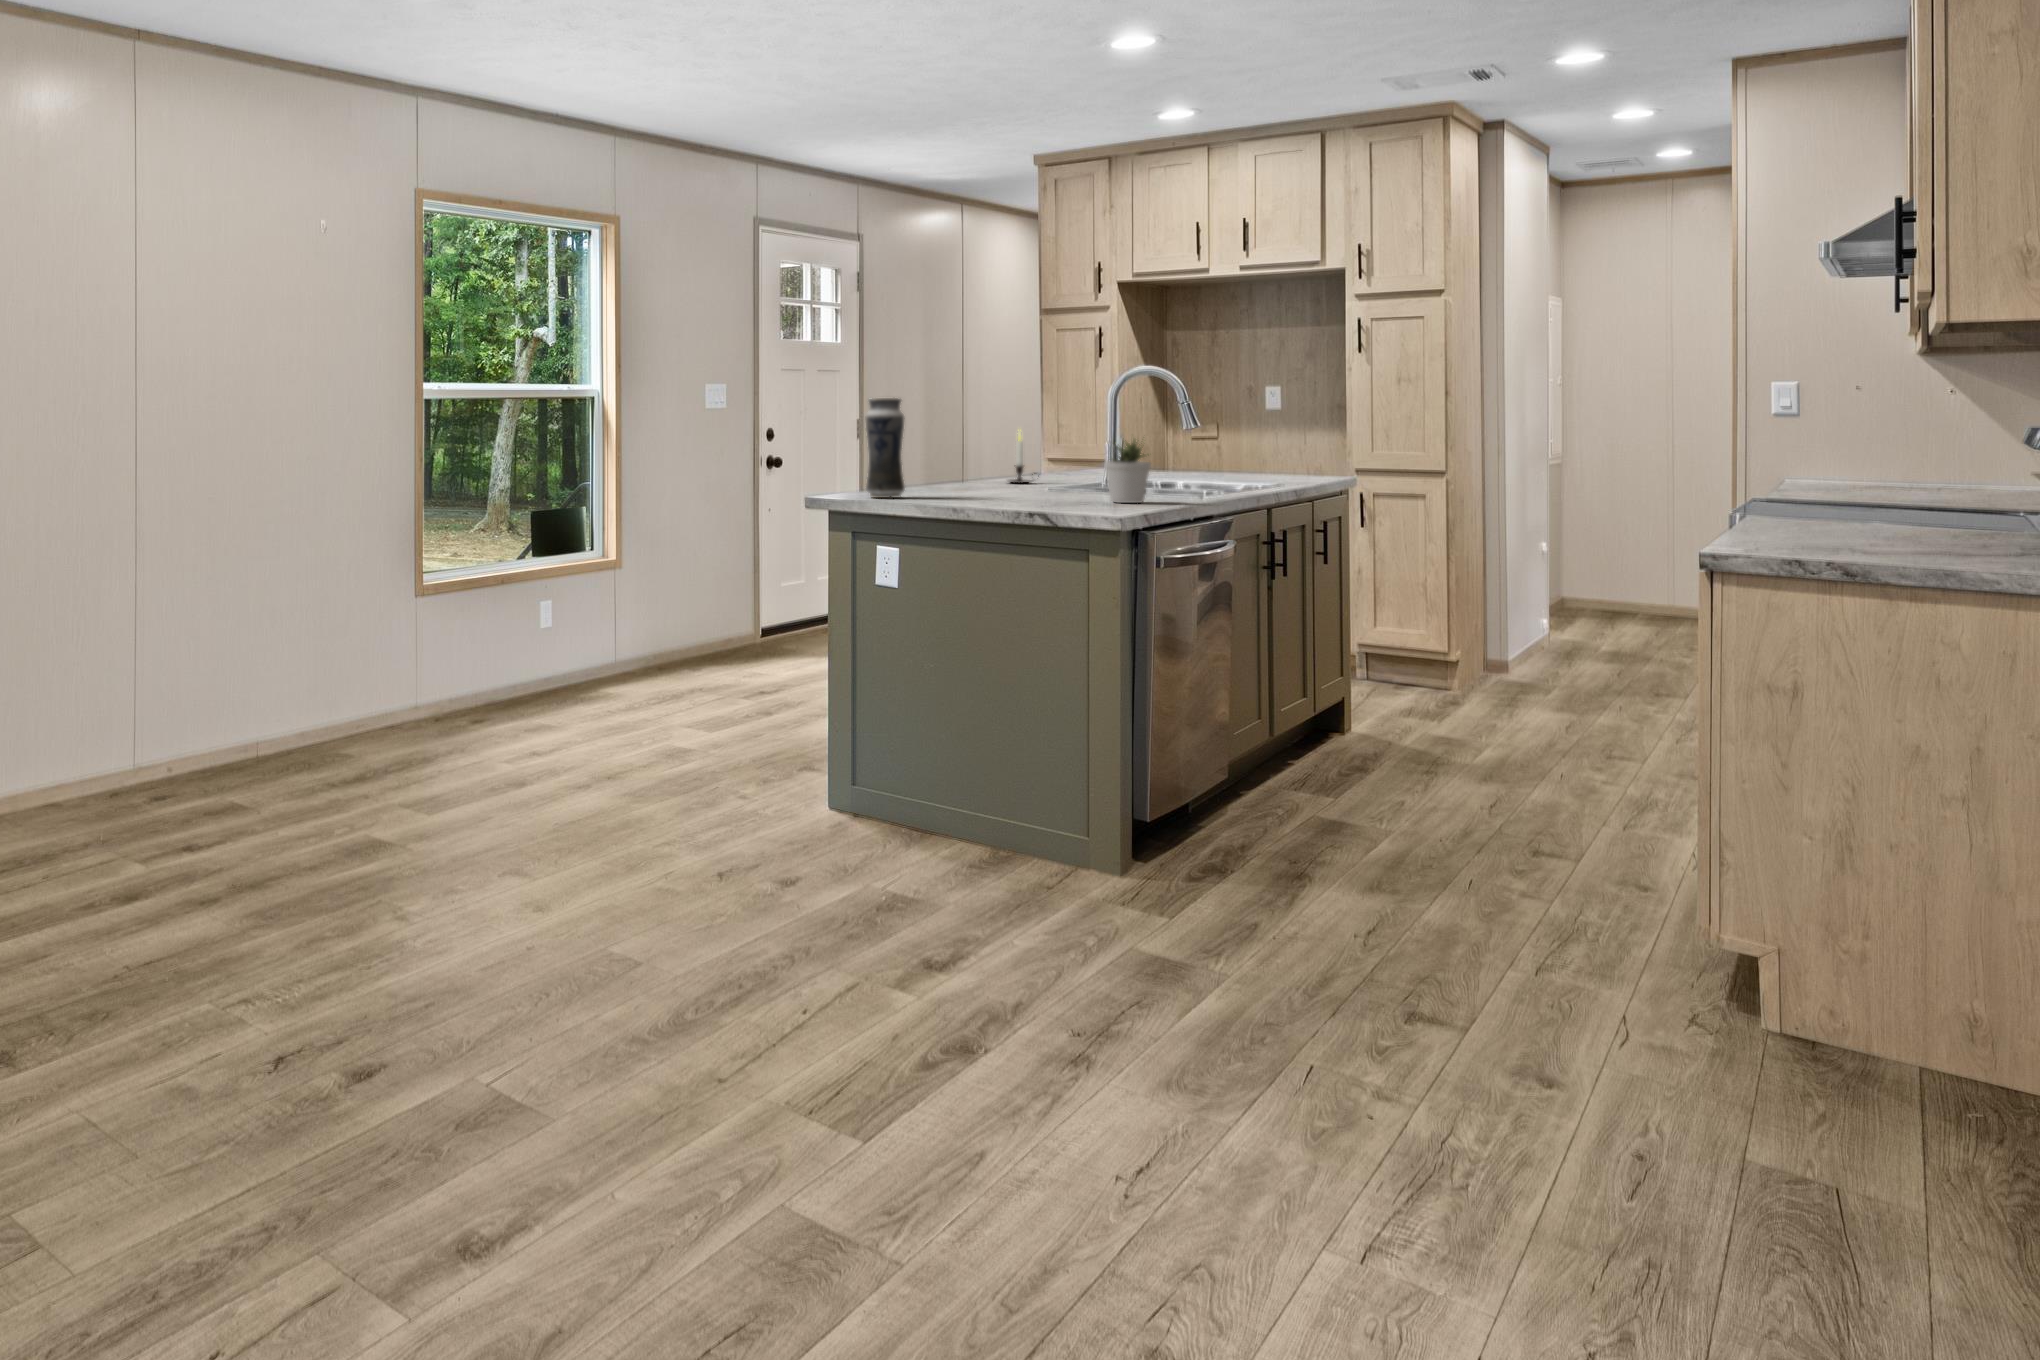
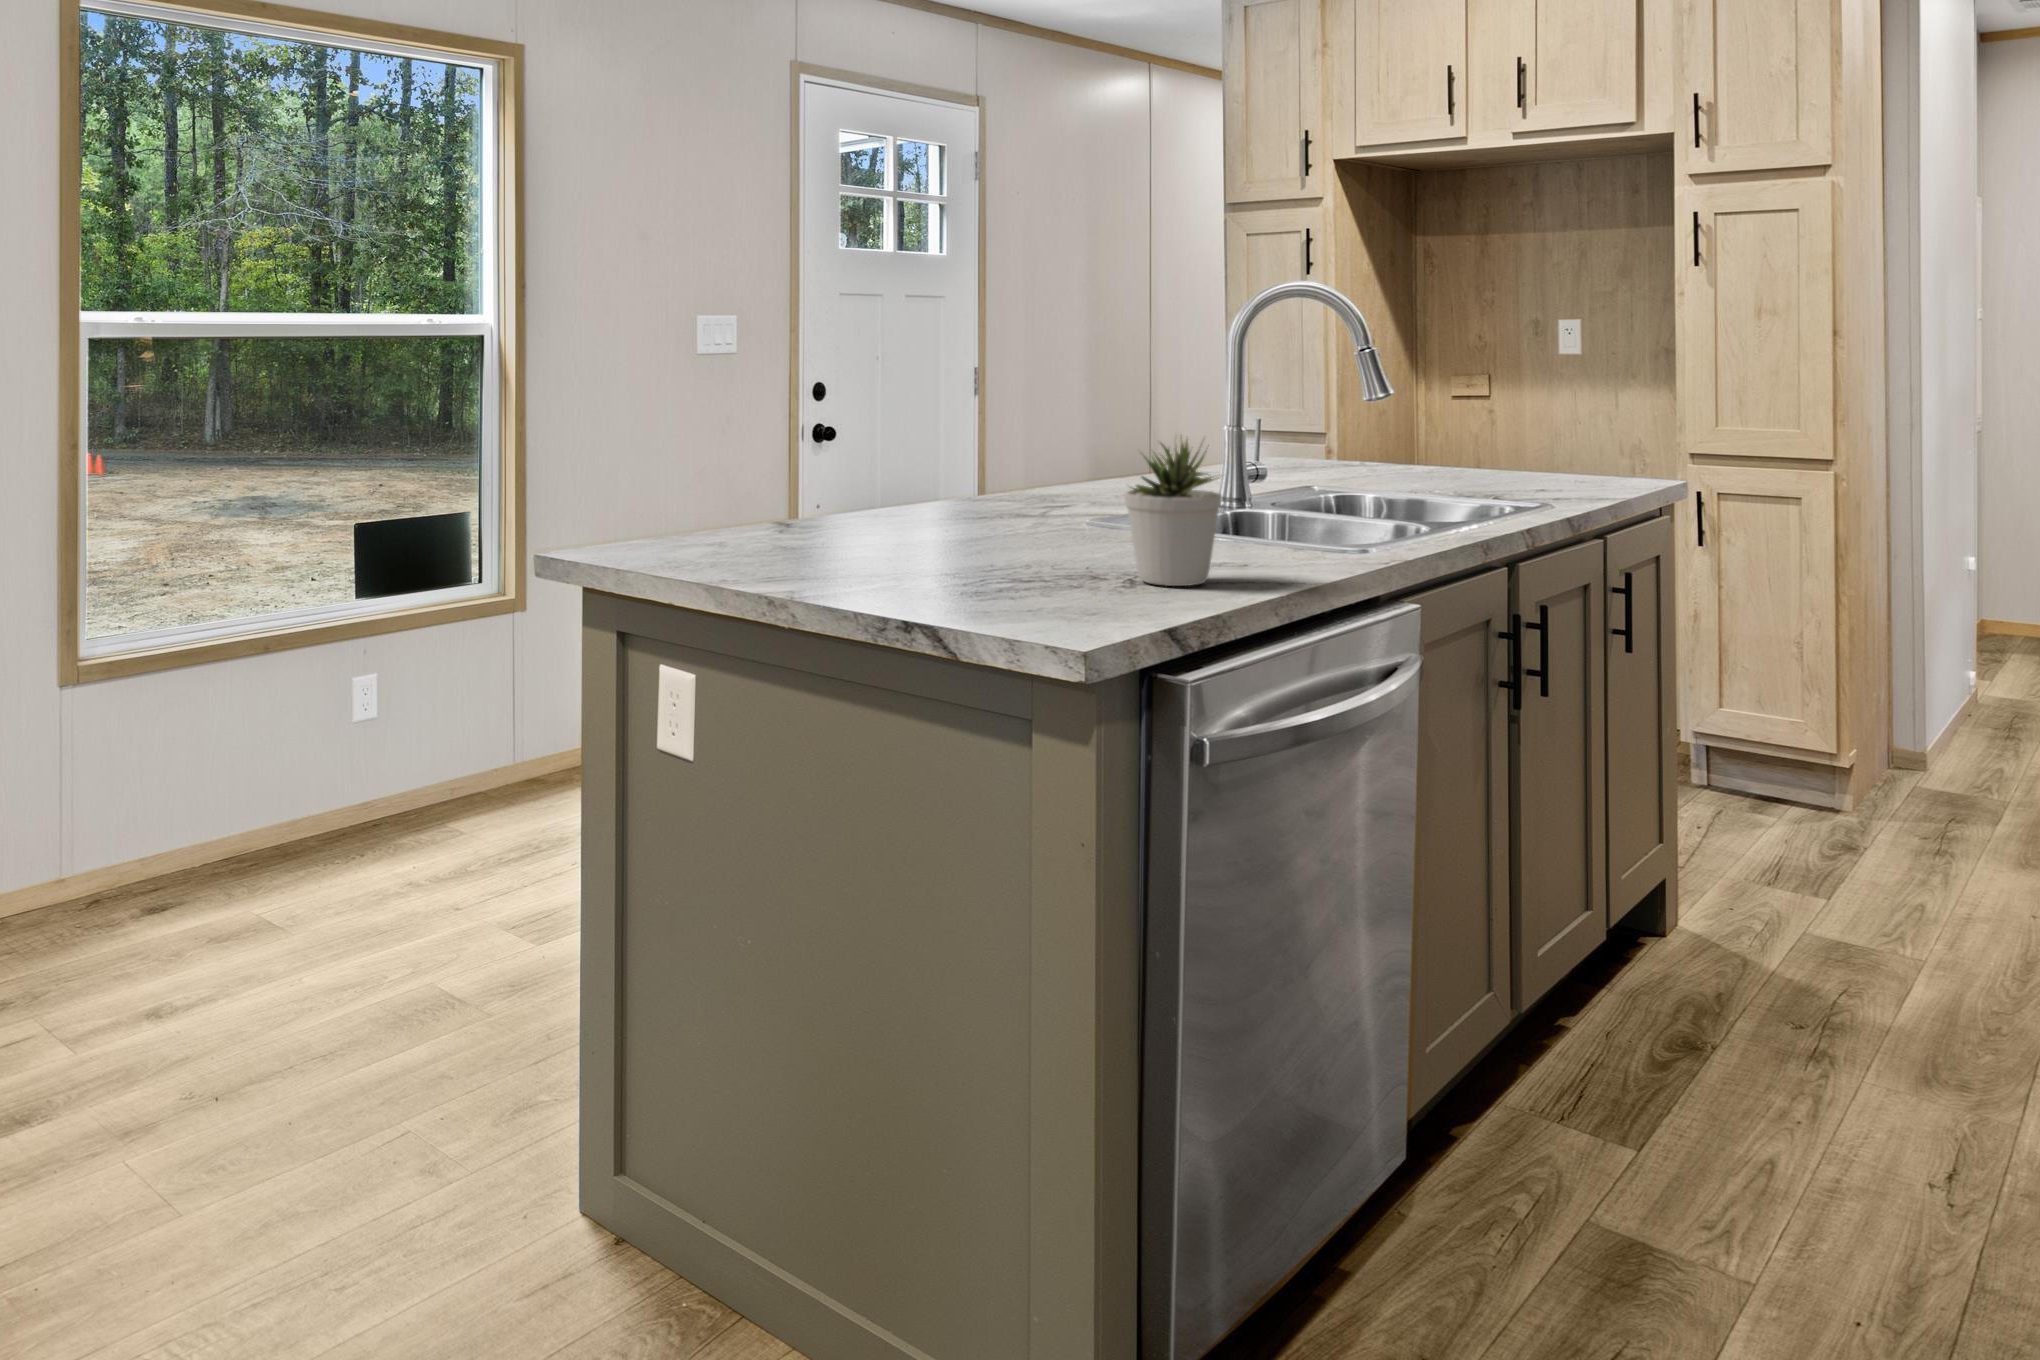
vase: present [866,398,905,498] -> none [650,350,730,563]
candle: present [1009,432,1039,483] -> none [1051,398,1111,501]

